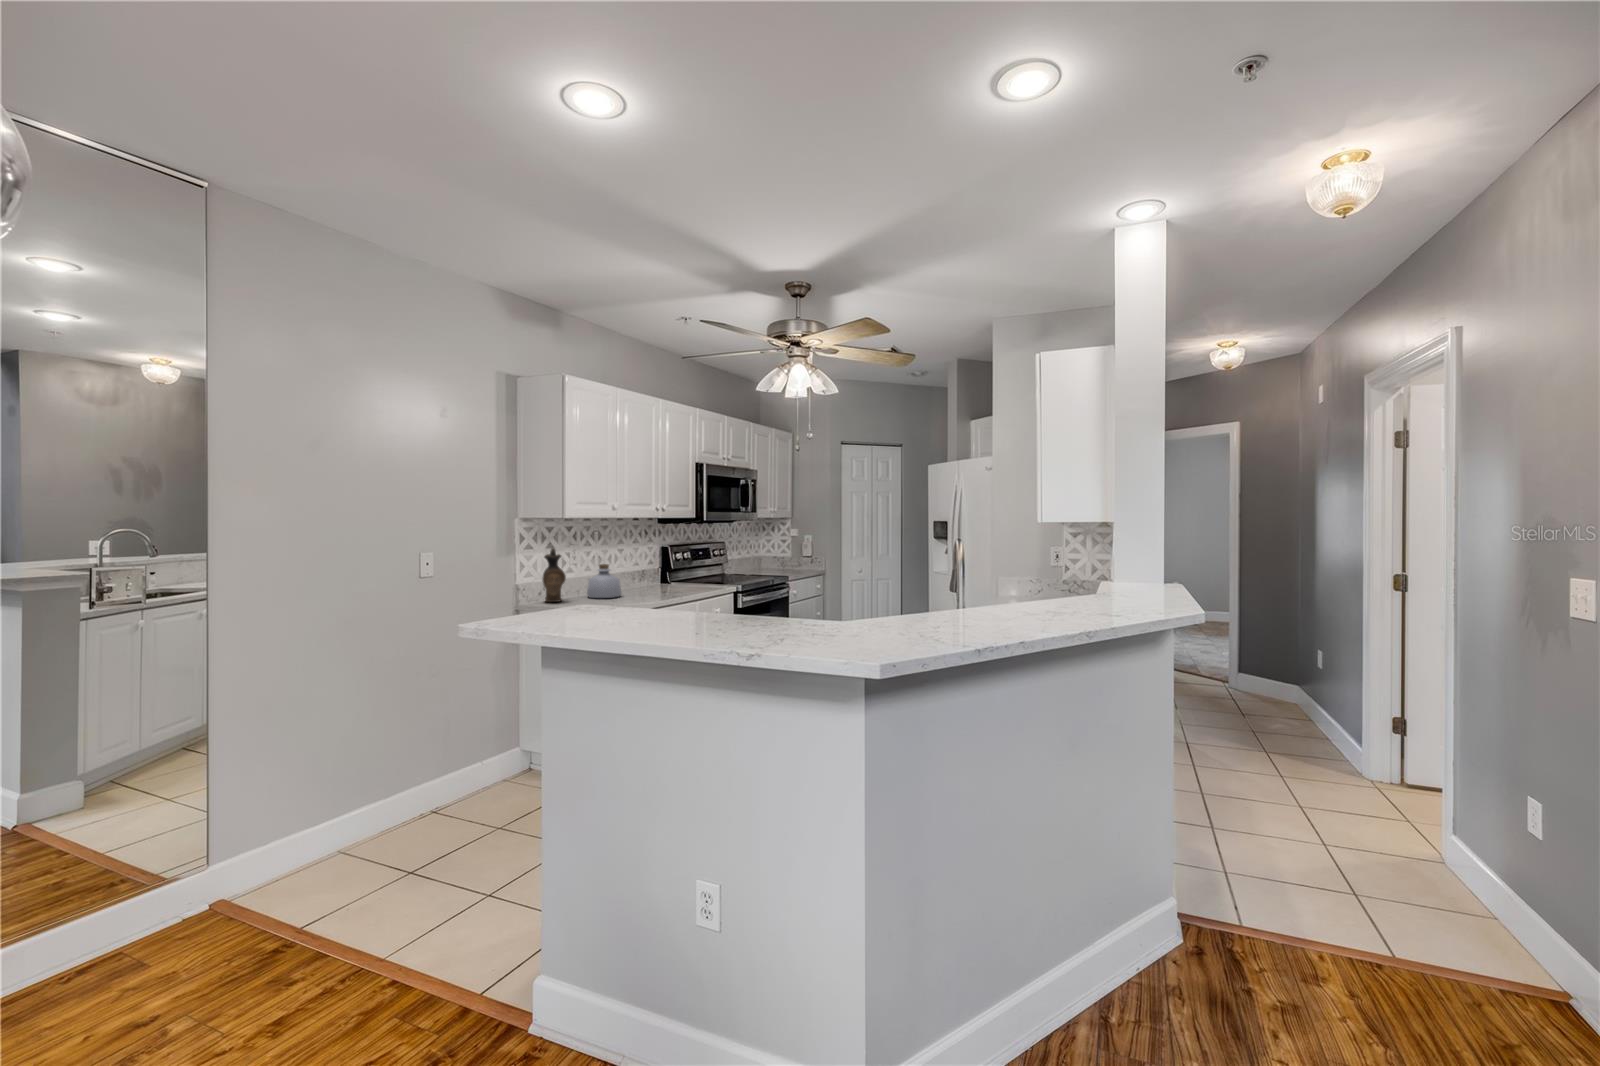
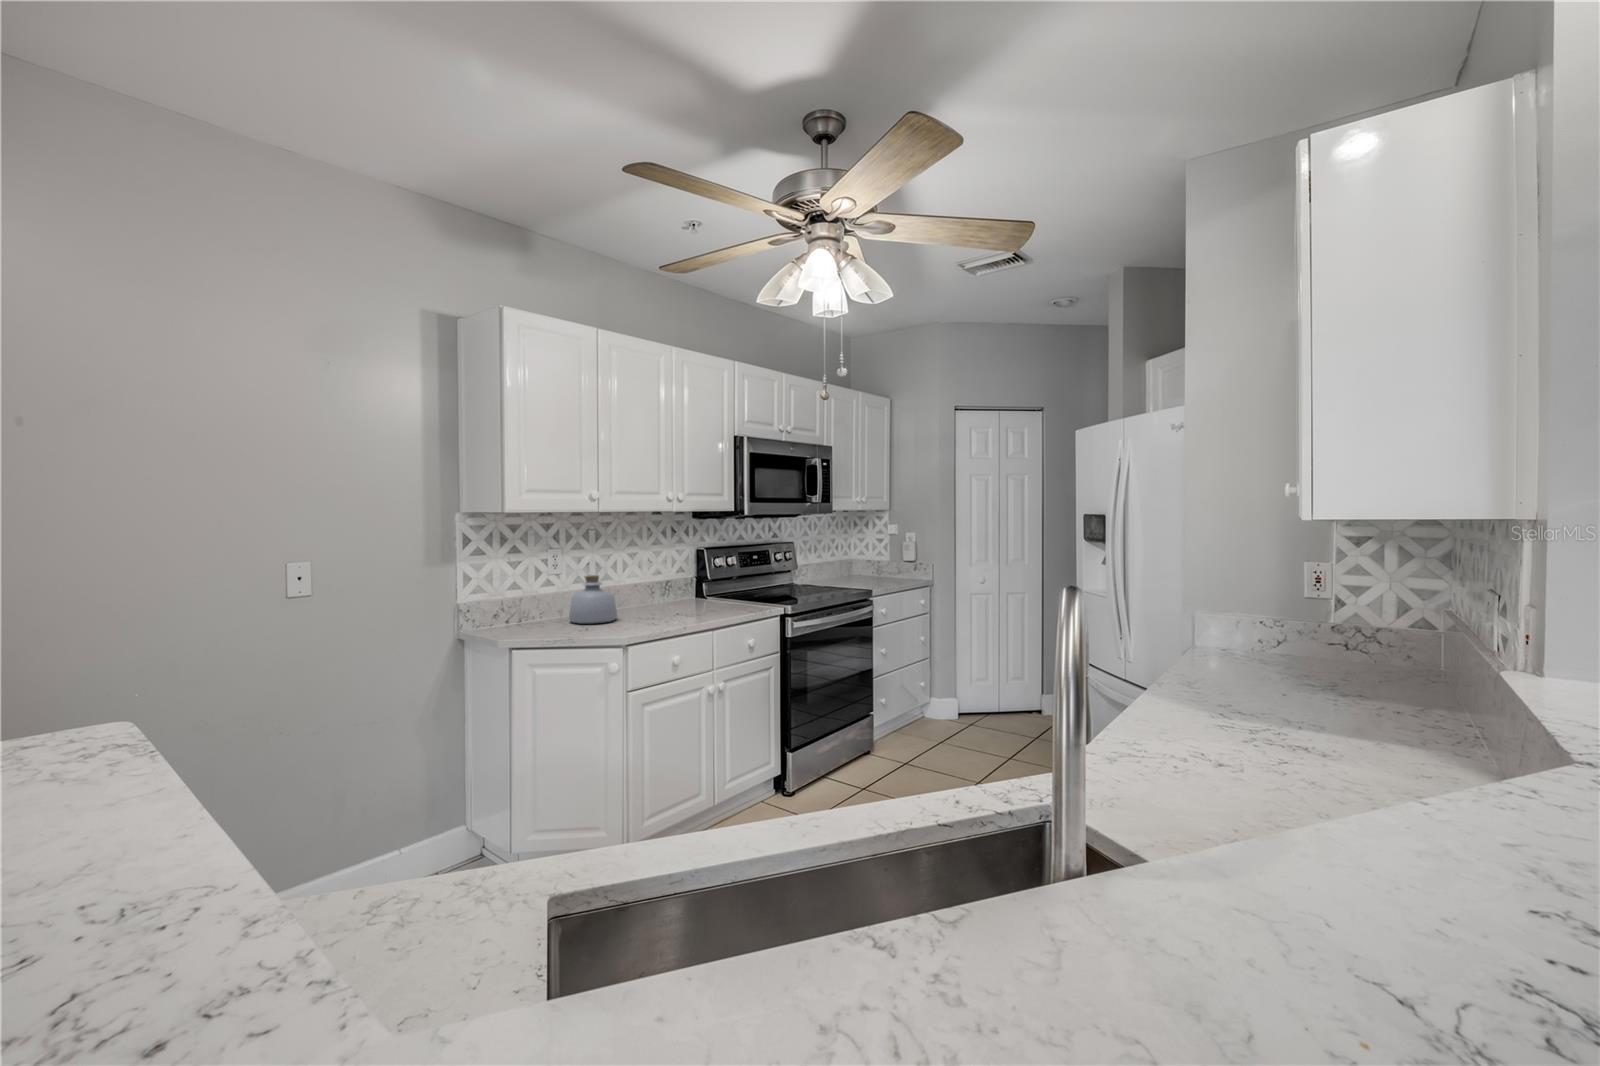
ceramic pitcher: present [543,548,566,602] -> none [498,553,530,629]

